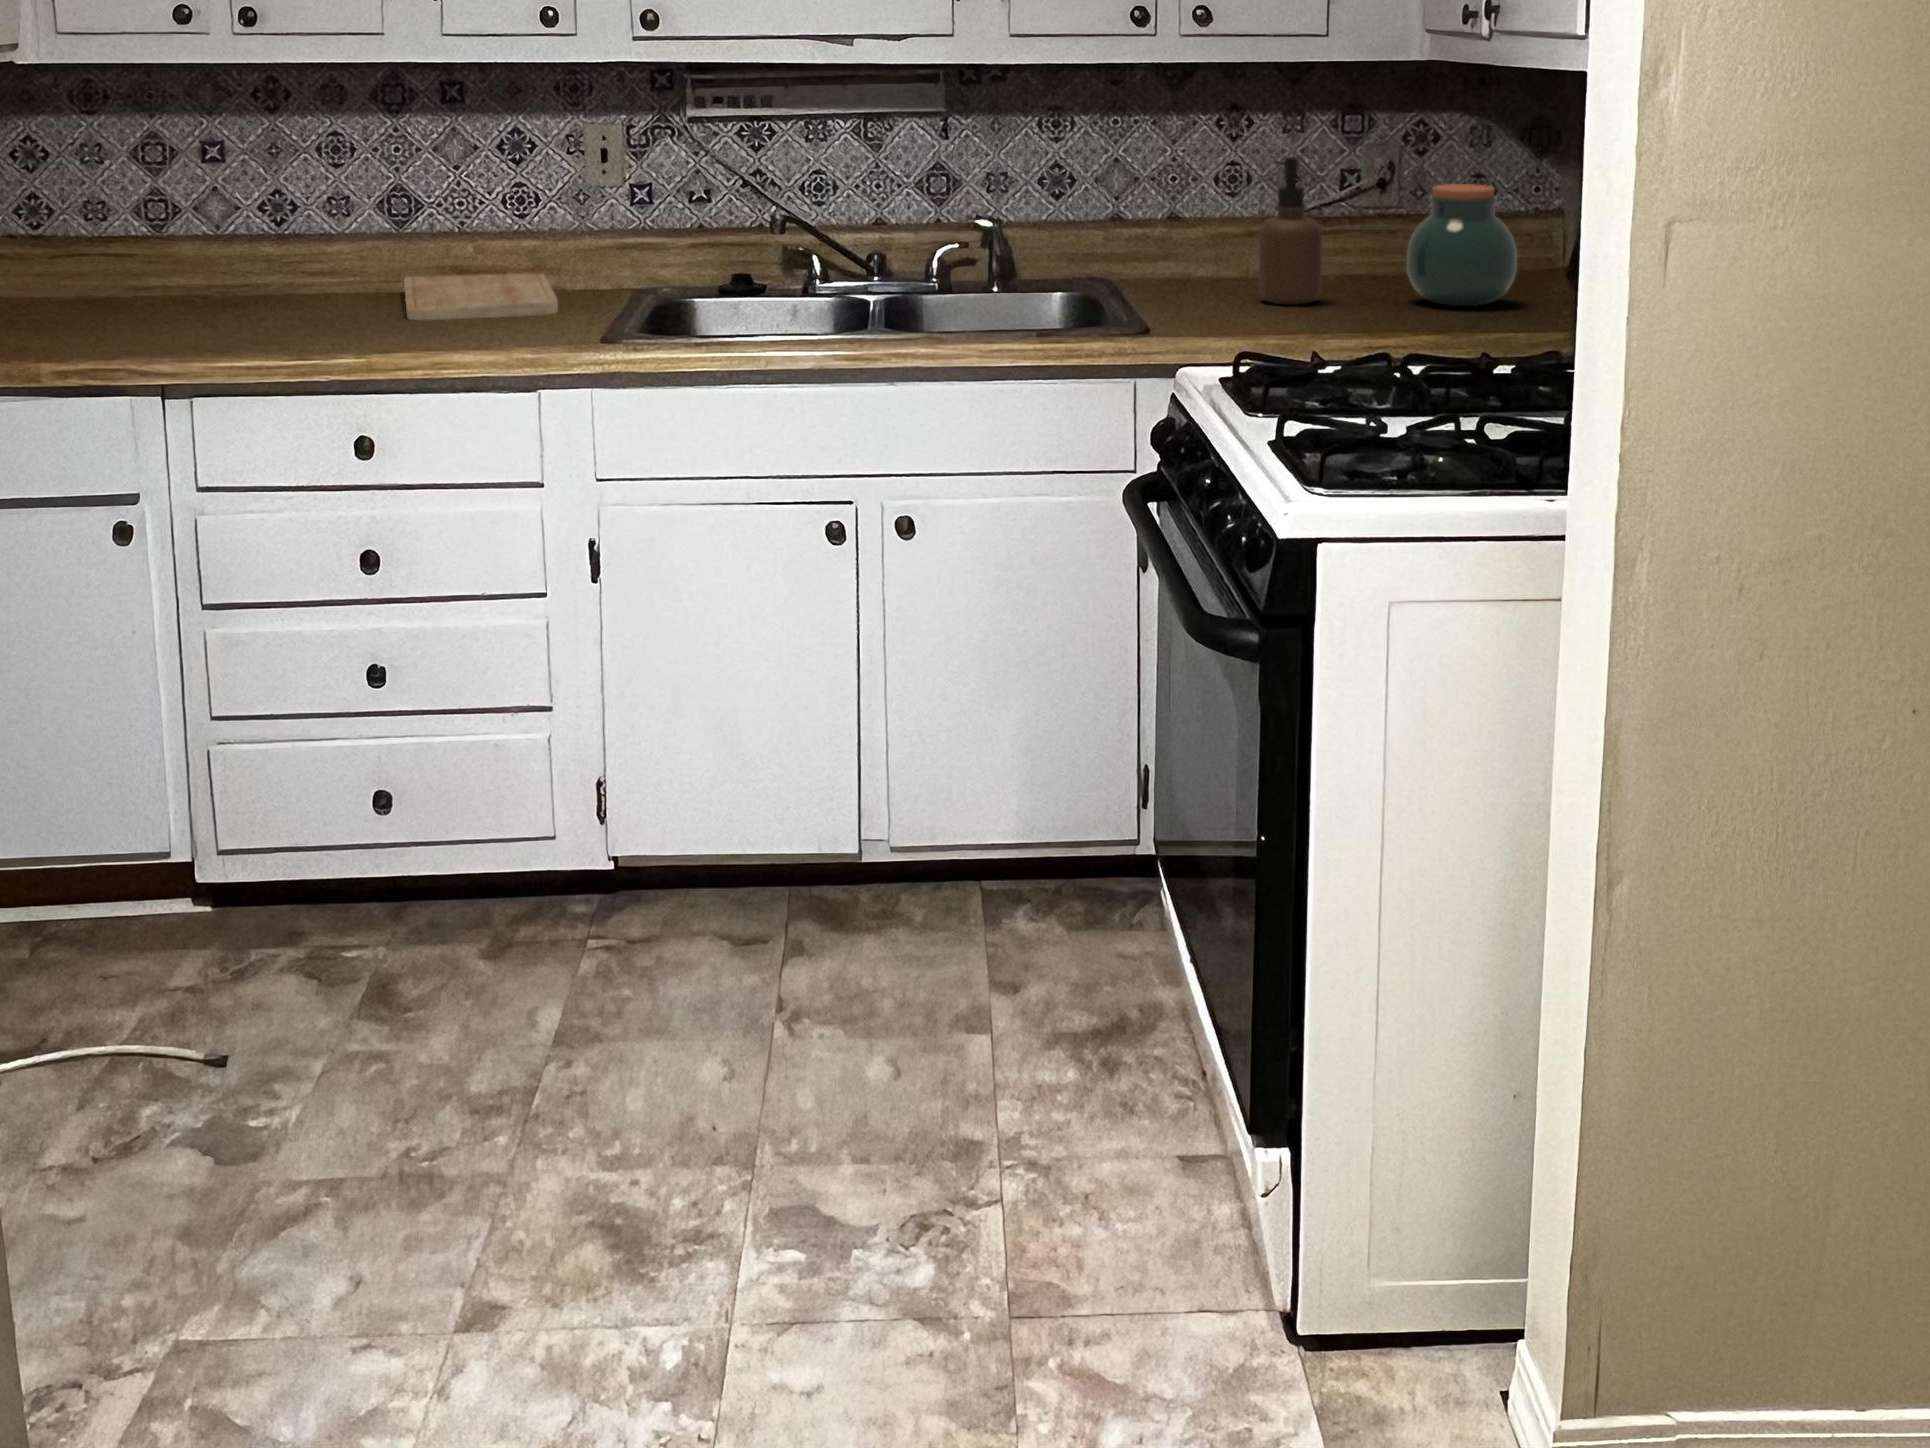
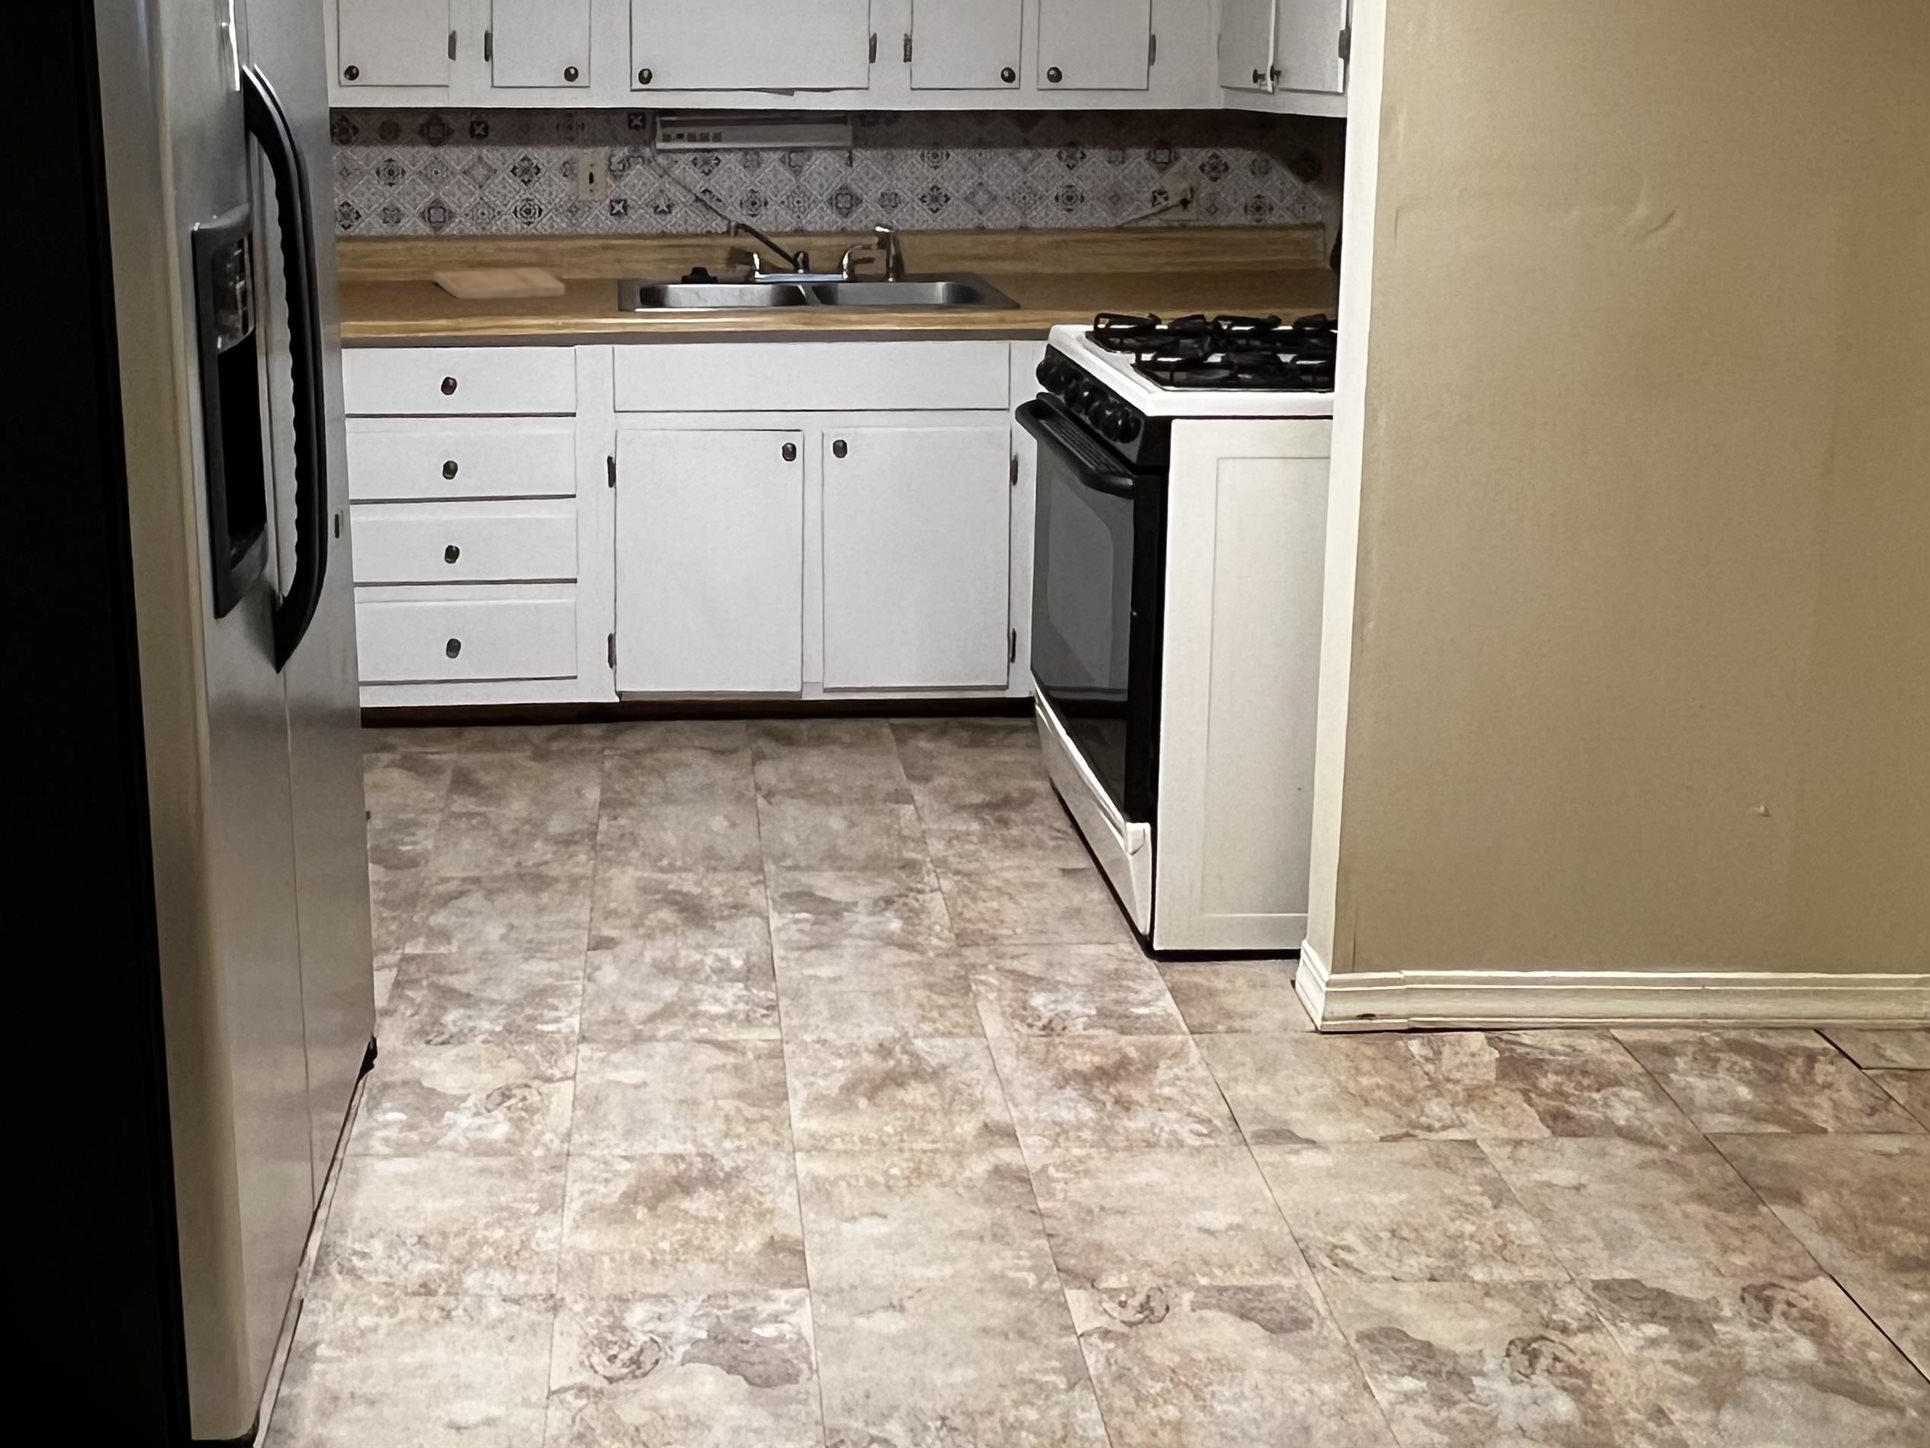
soap dispenser: present [1258,157,1322,305] -> none [1091,181,1141,294]
jar: present [1407,184,1517,306] -> none [1206,203,1292,295]

